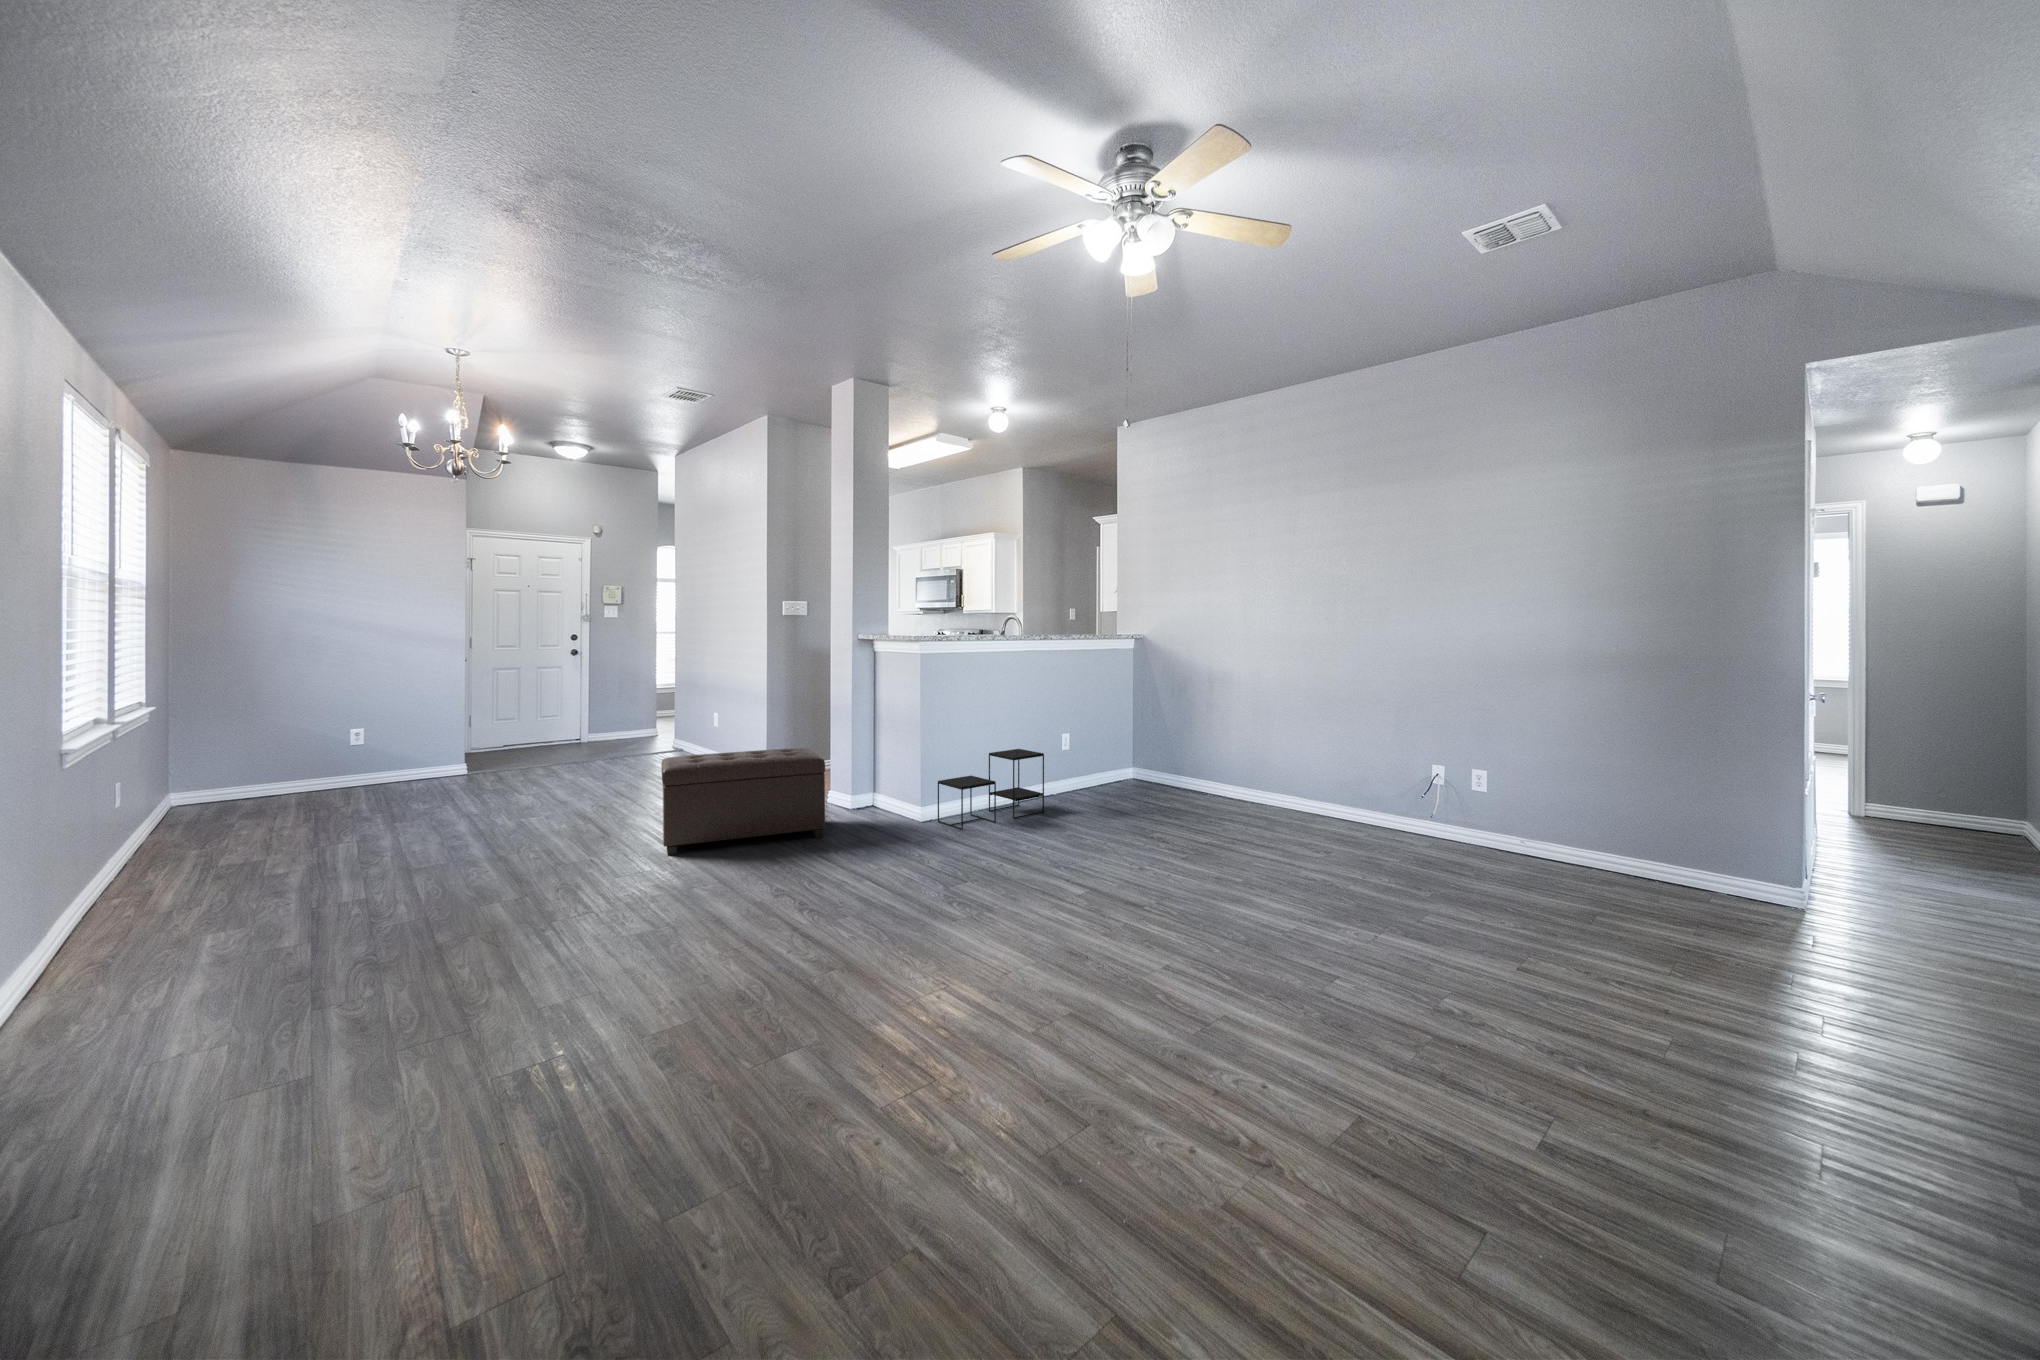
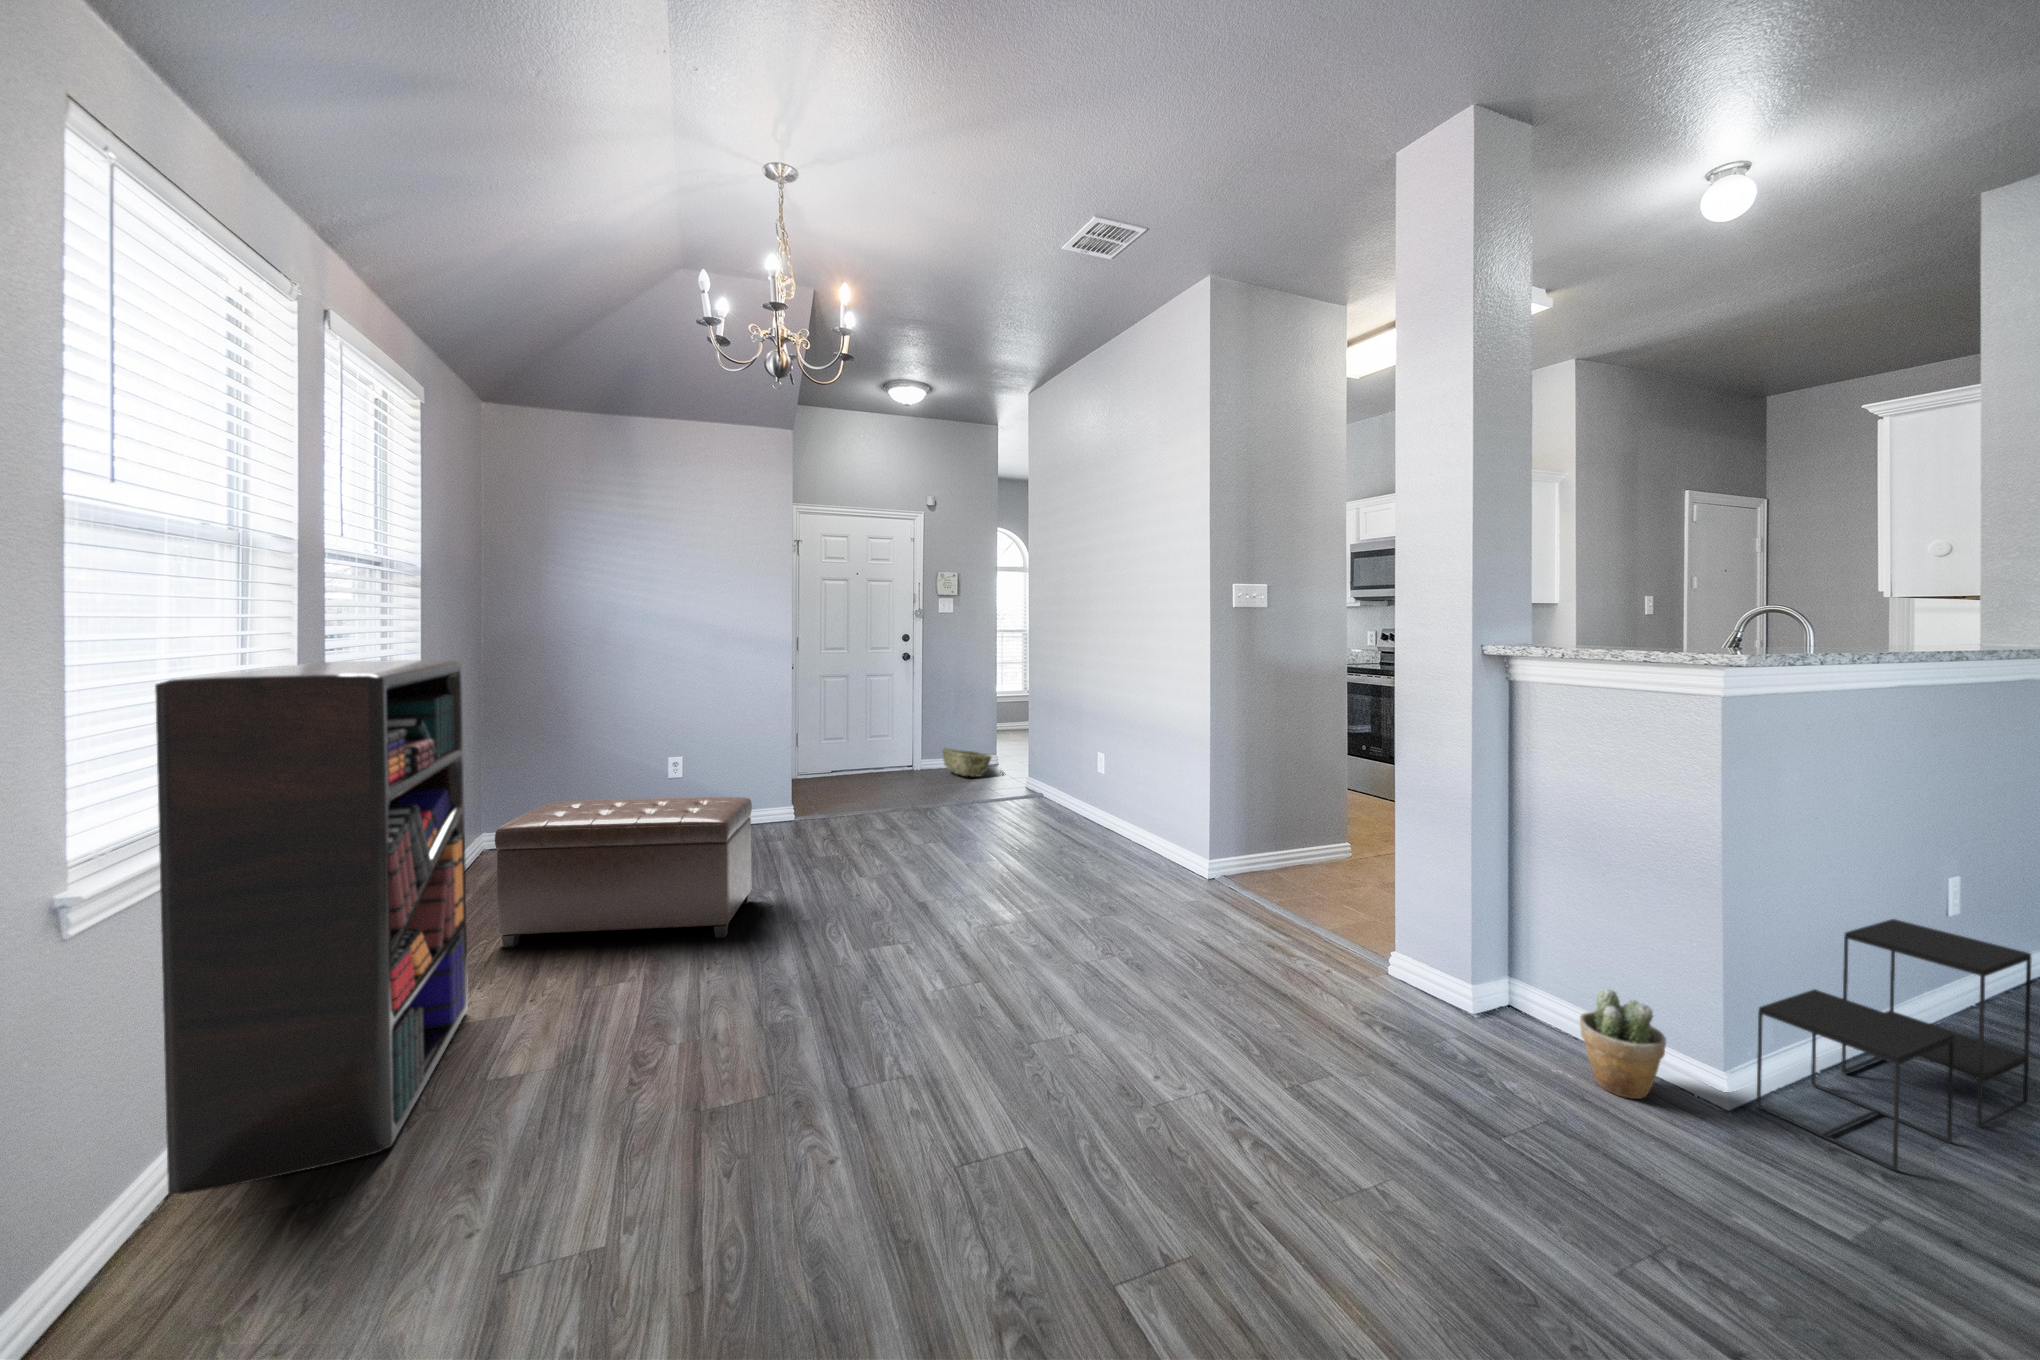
bookshelf: none [90,646,237,911] -> present [155,660,468,1194]
woven basket: none [608,722,649,743] -> present [943,749,991,777]
ottoman: present [661,748,825,855] -> present [495,797,752,948]
potted plant: none [875,782,906,824] -> present [1580,989,1666,1099]

